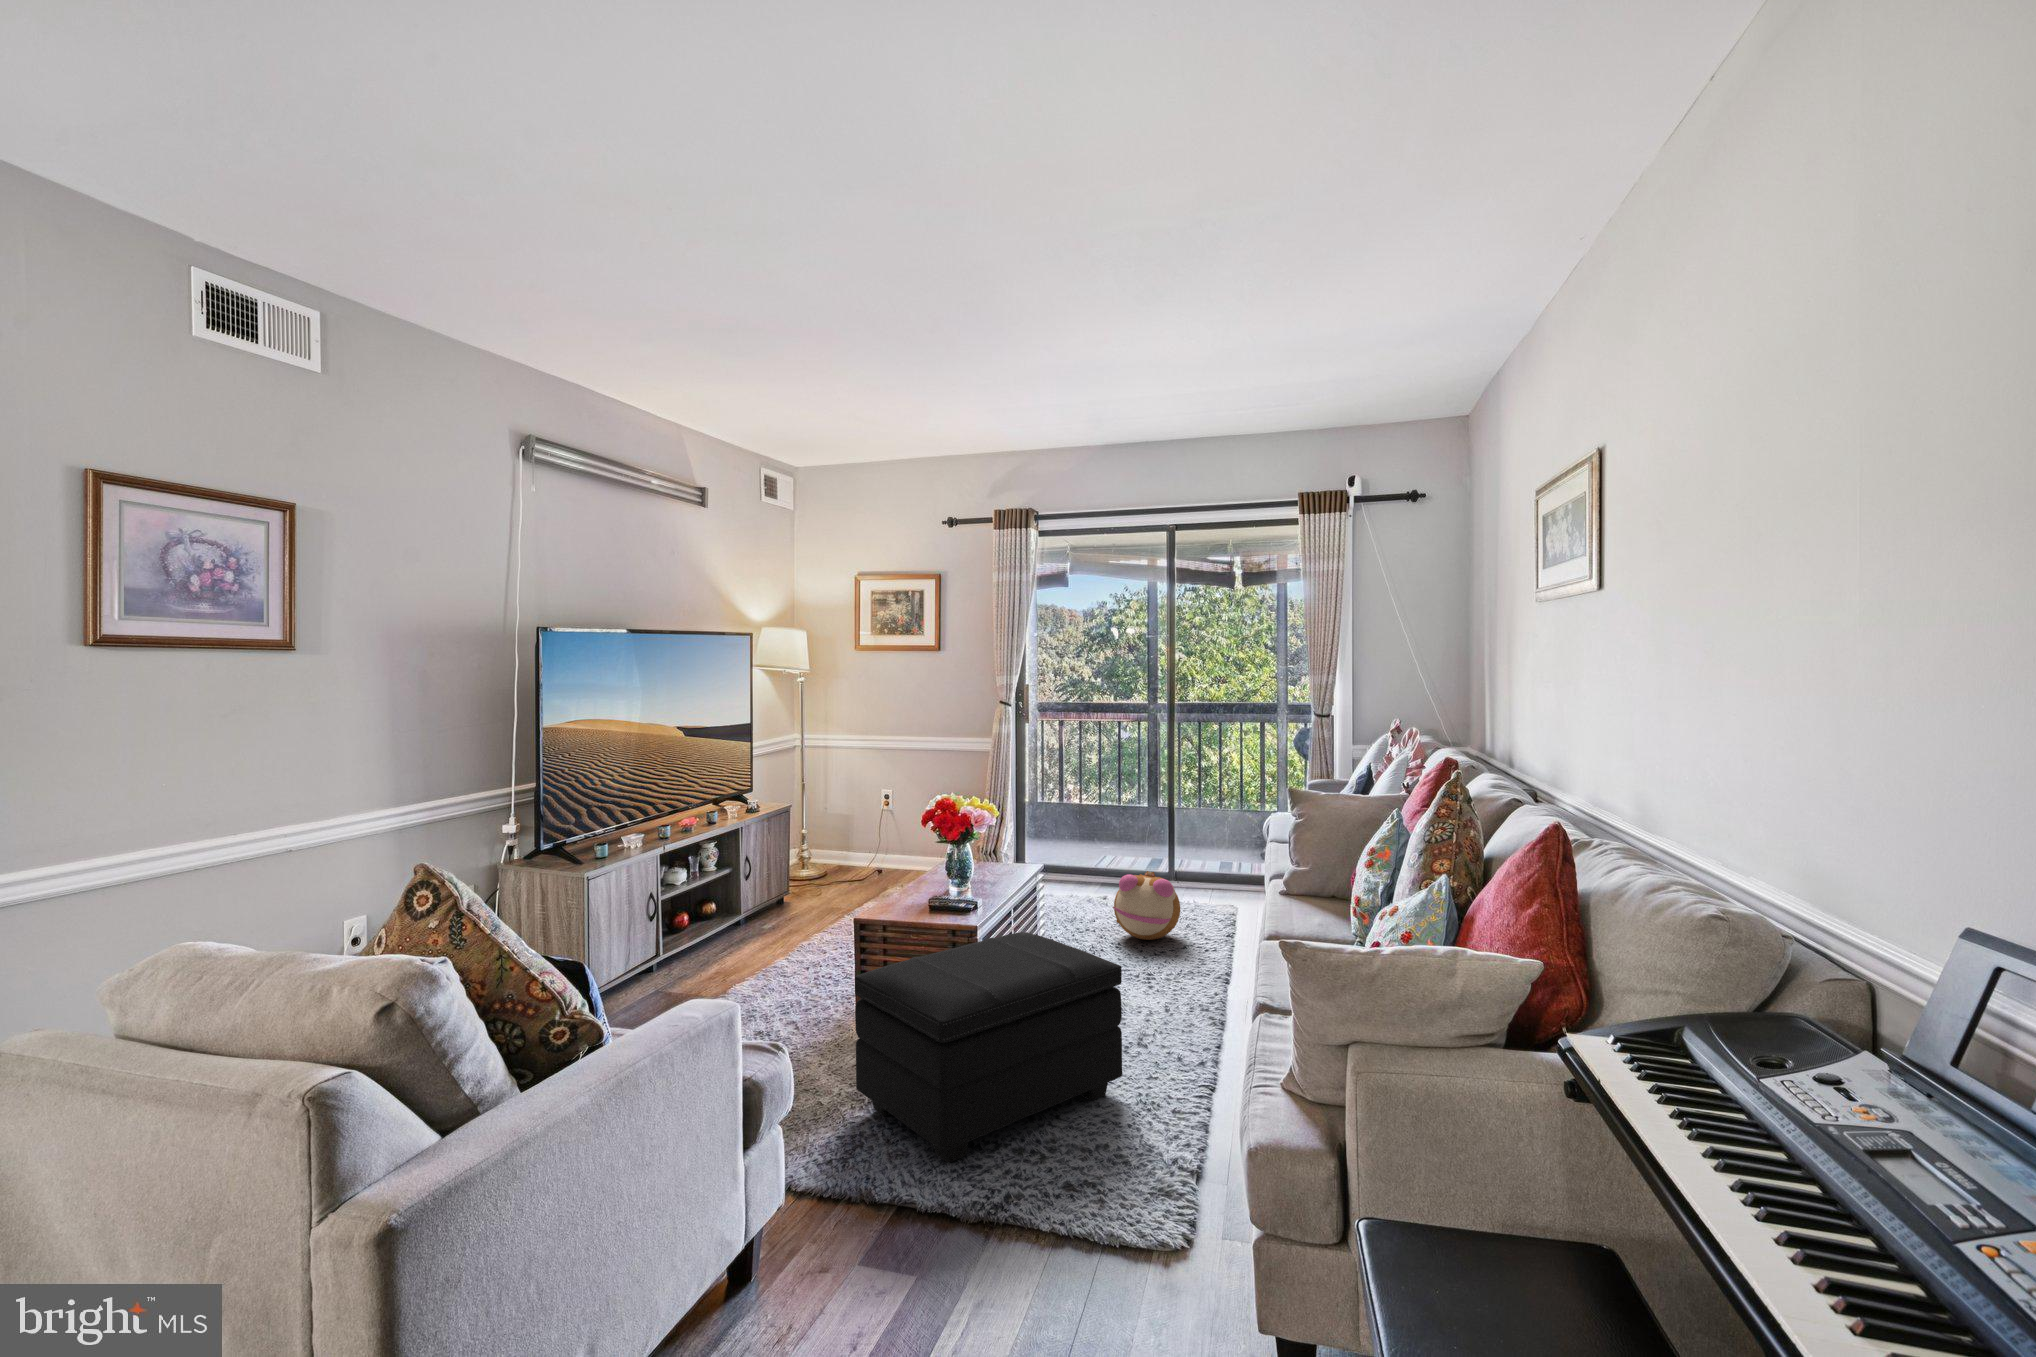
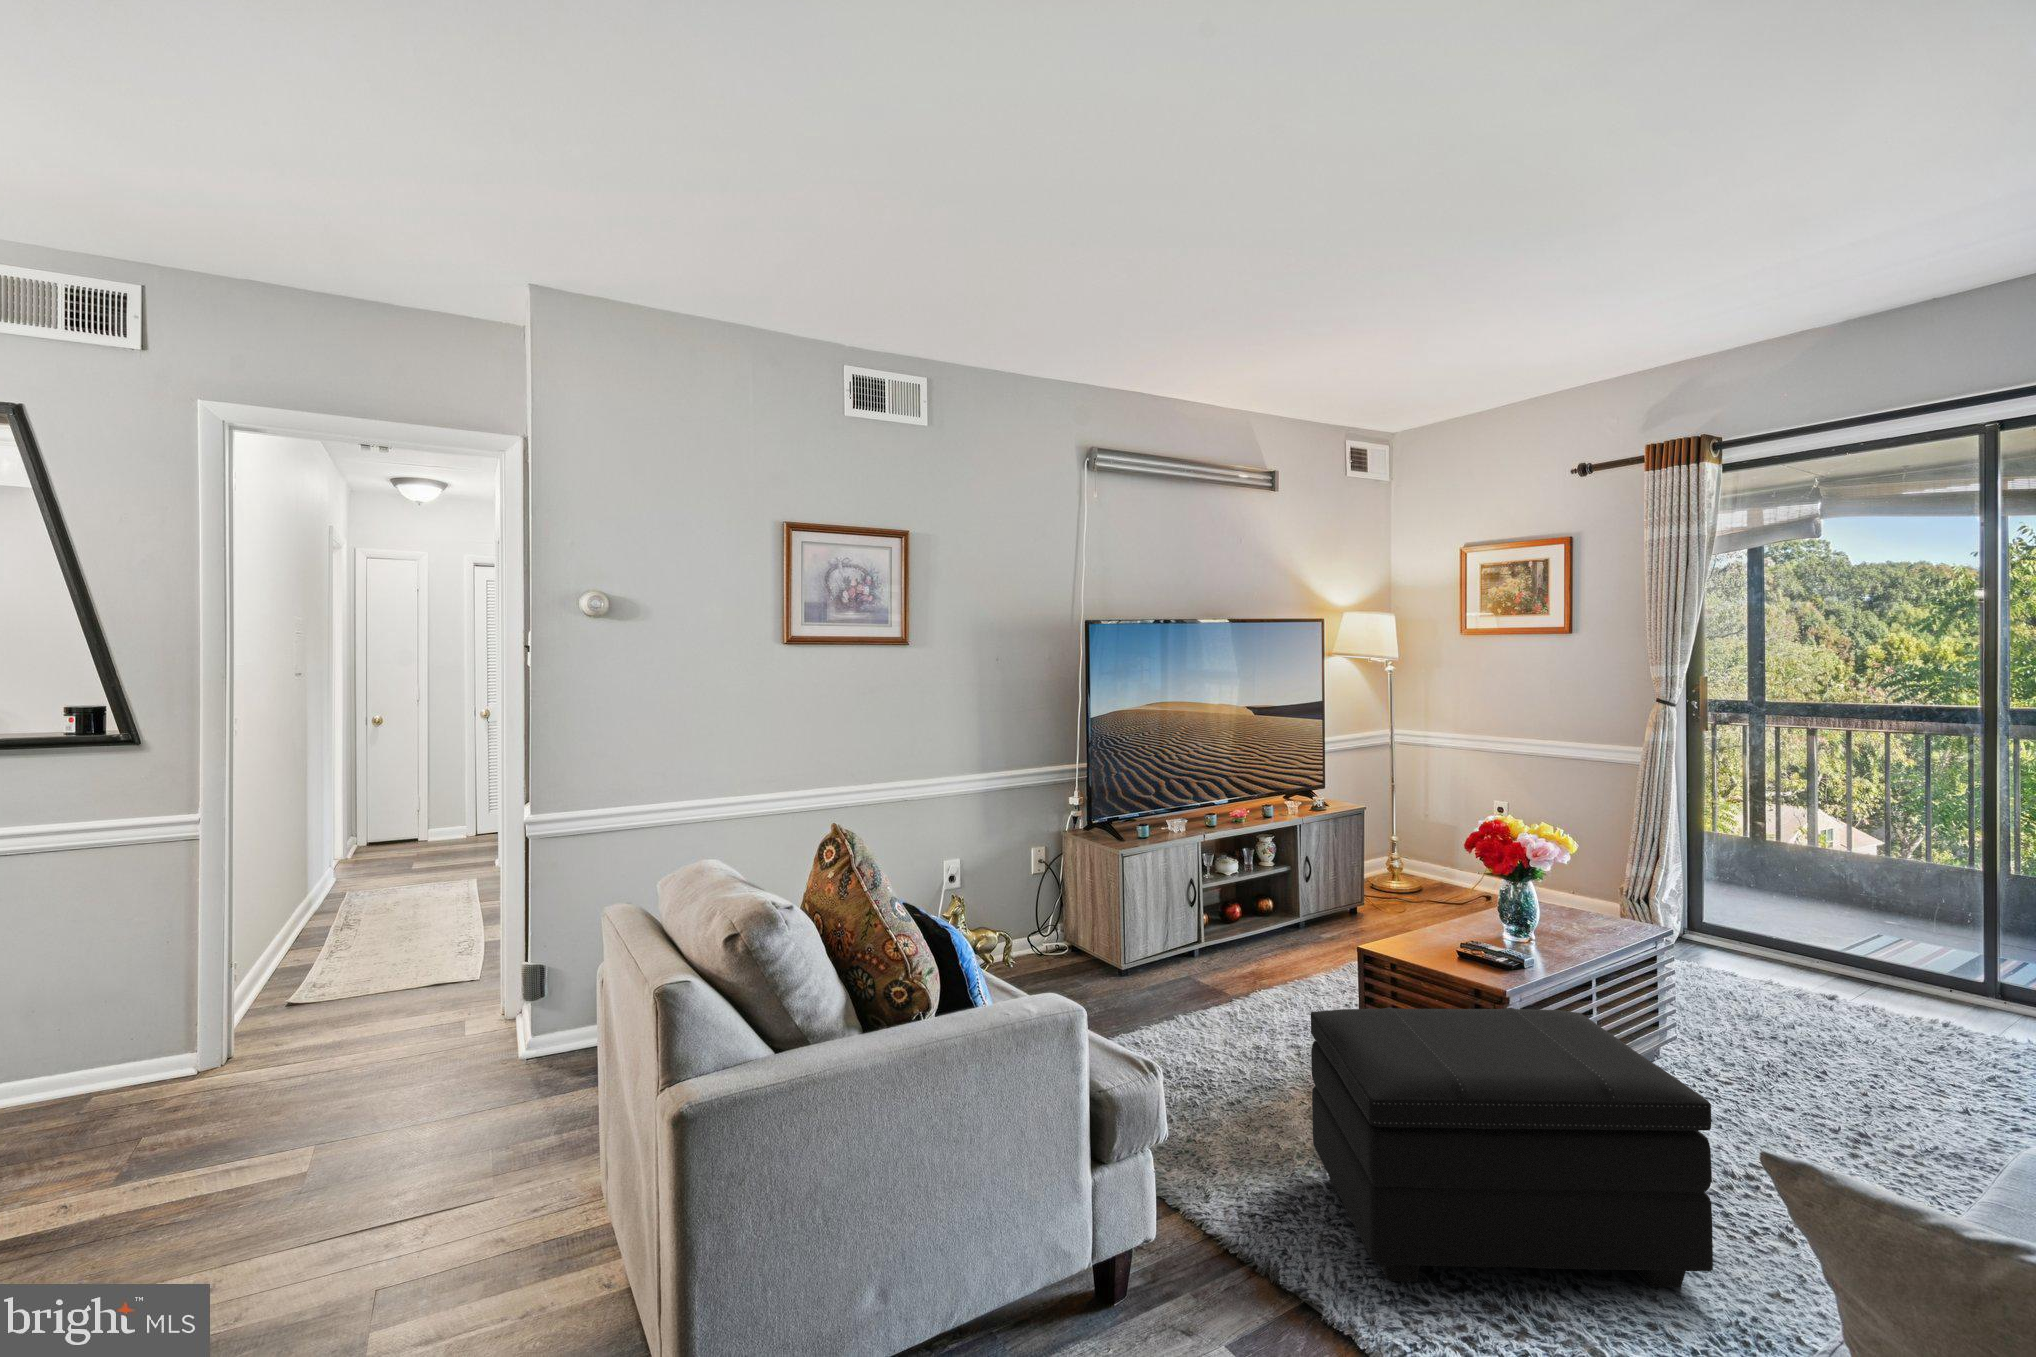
plush toy: present [1113,871,1180,940] -> none [1805,965,1957,1077]

